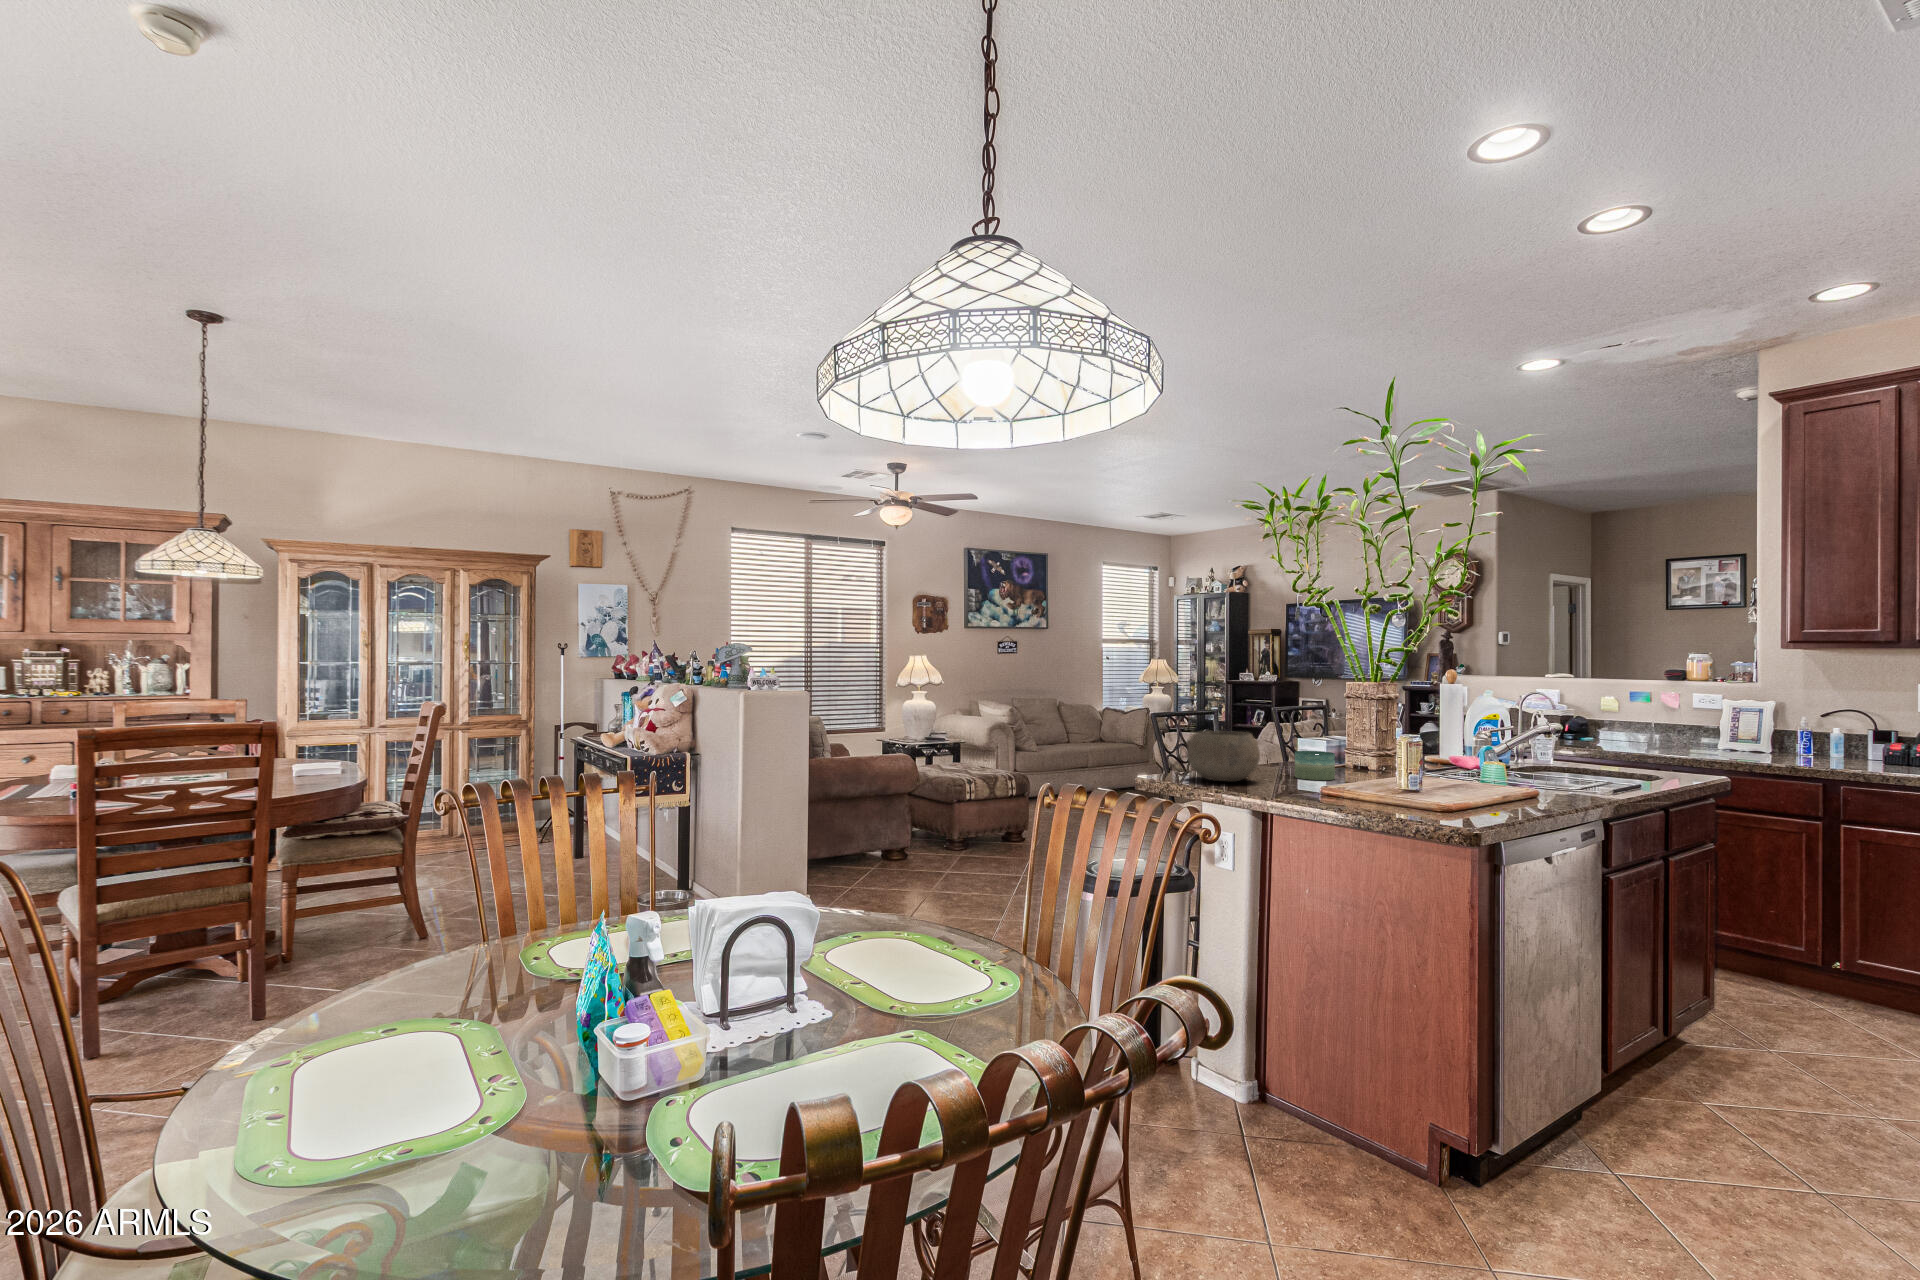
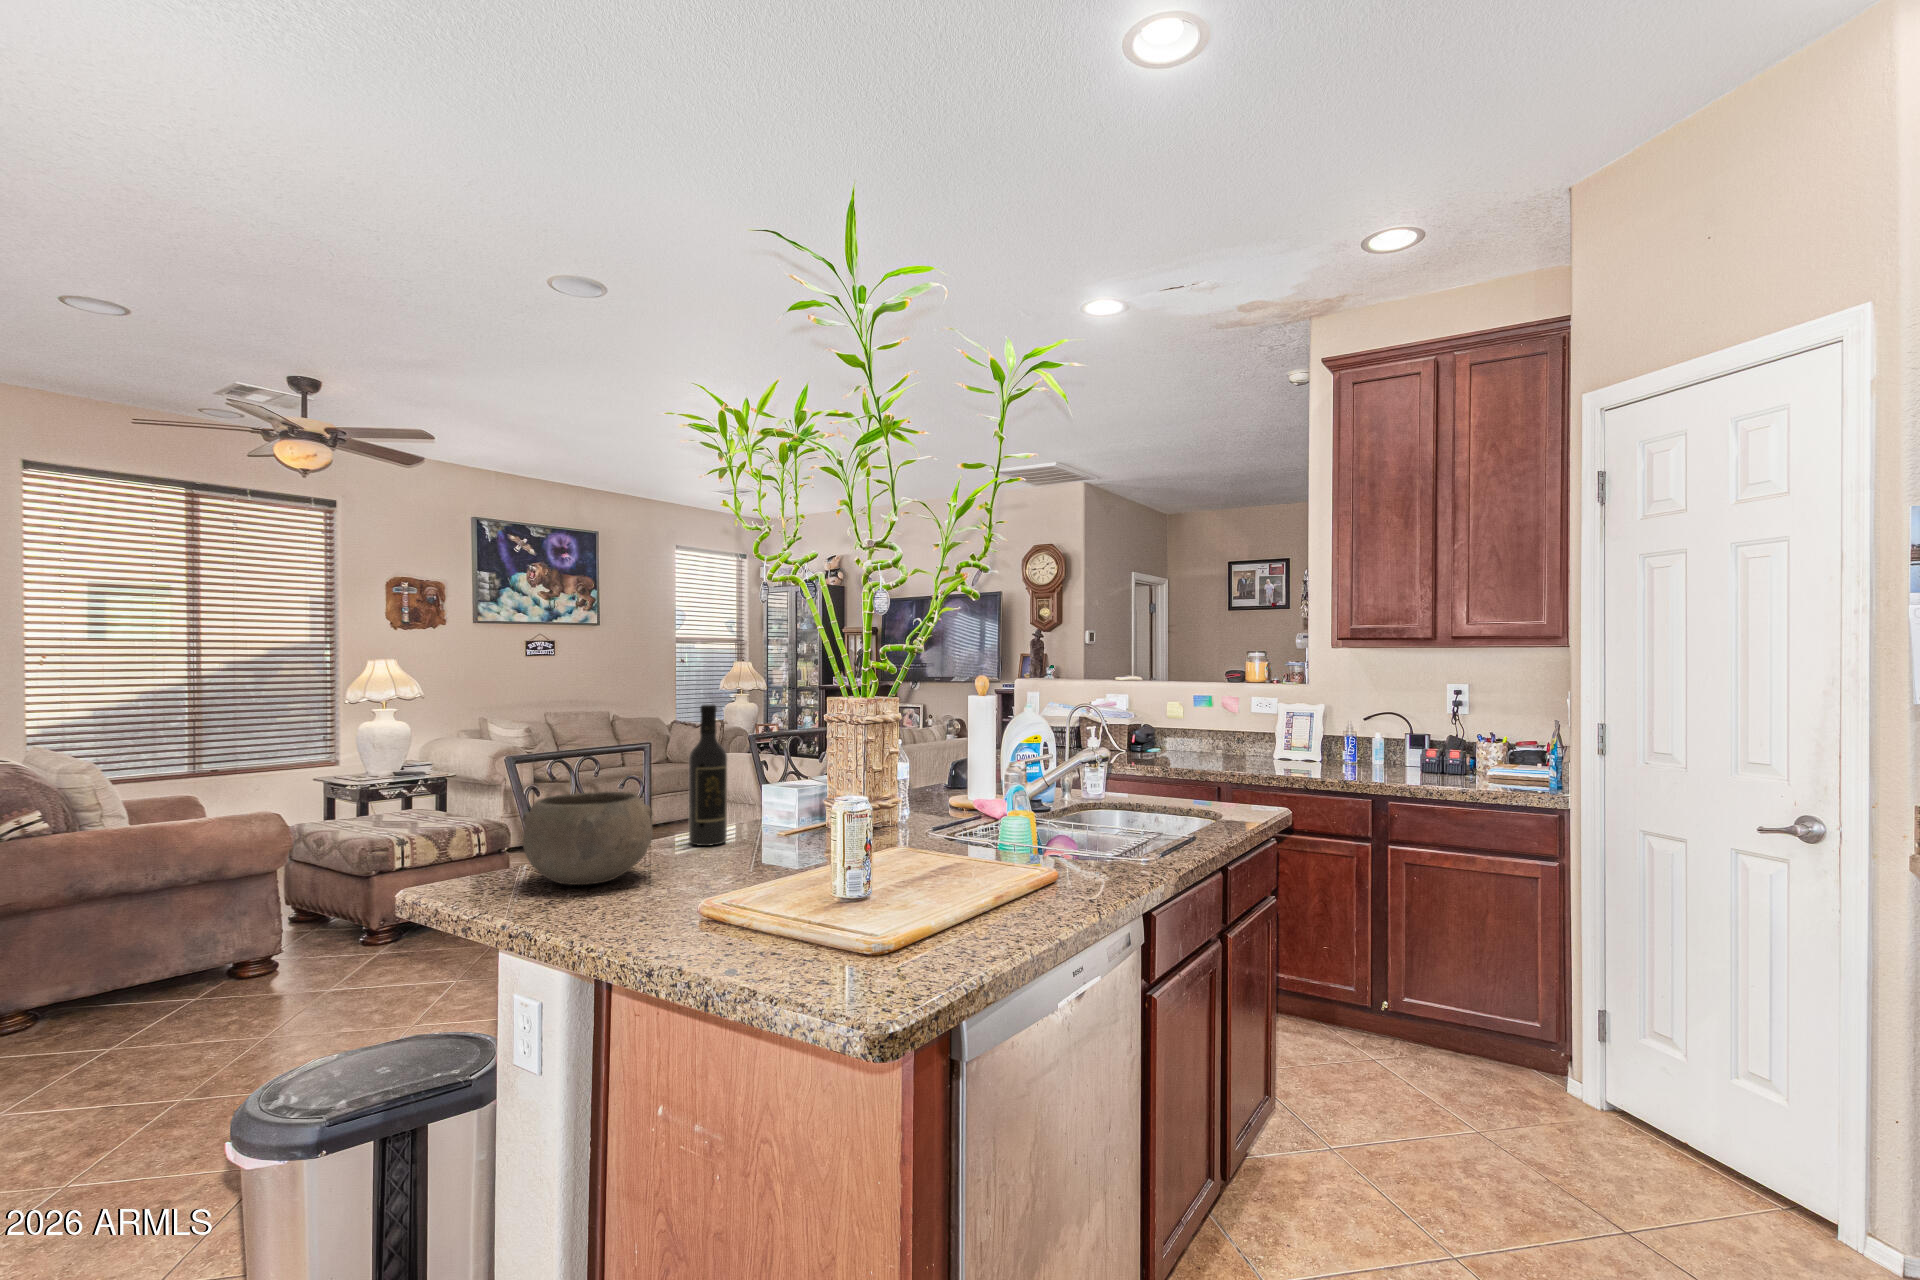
wine bottle: none [1259,683,1283,771] -> present [689,705,727,846]
candle: present [1295,751,1335,780] -> none [728,812,789,863]

